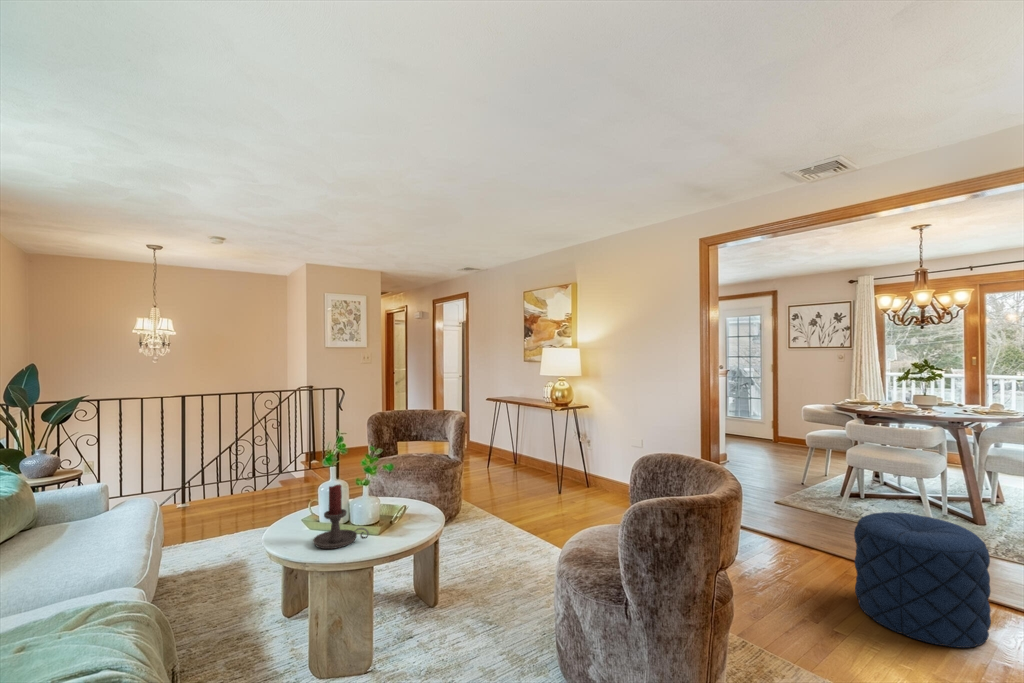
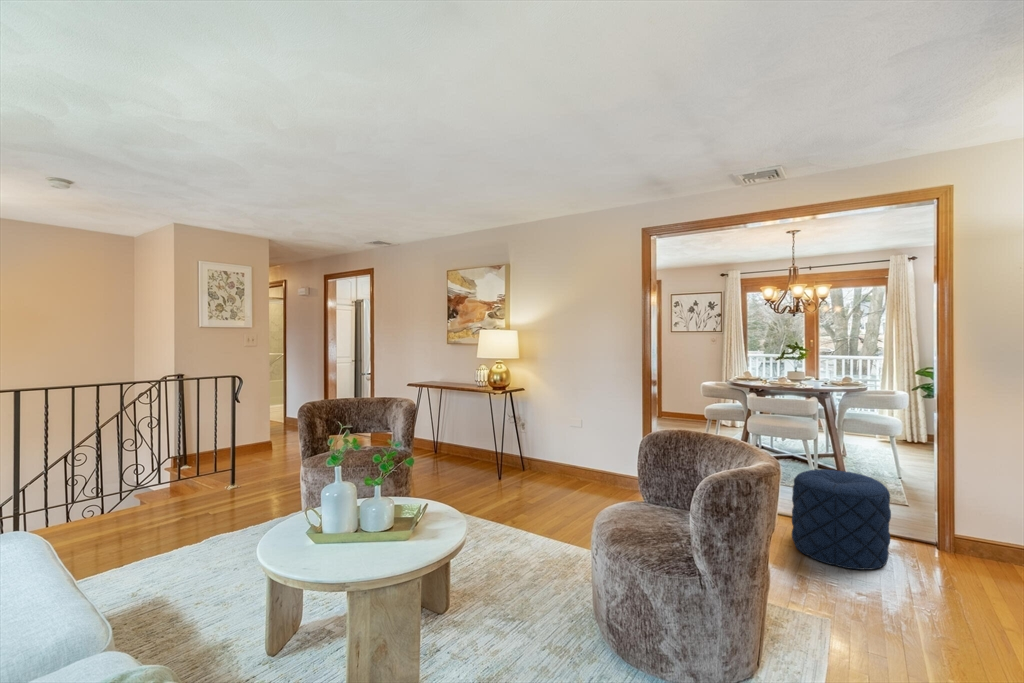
candle holder: present [313,484,369,549] -> none [344,488,406,561]

